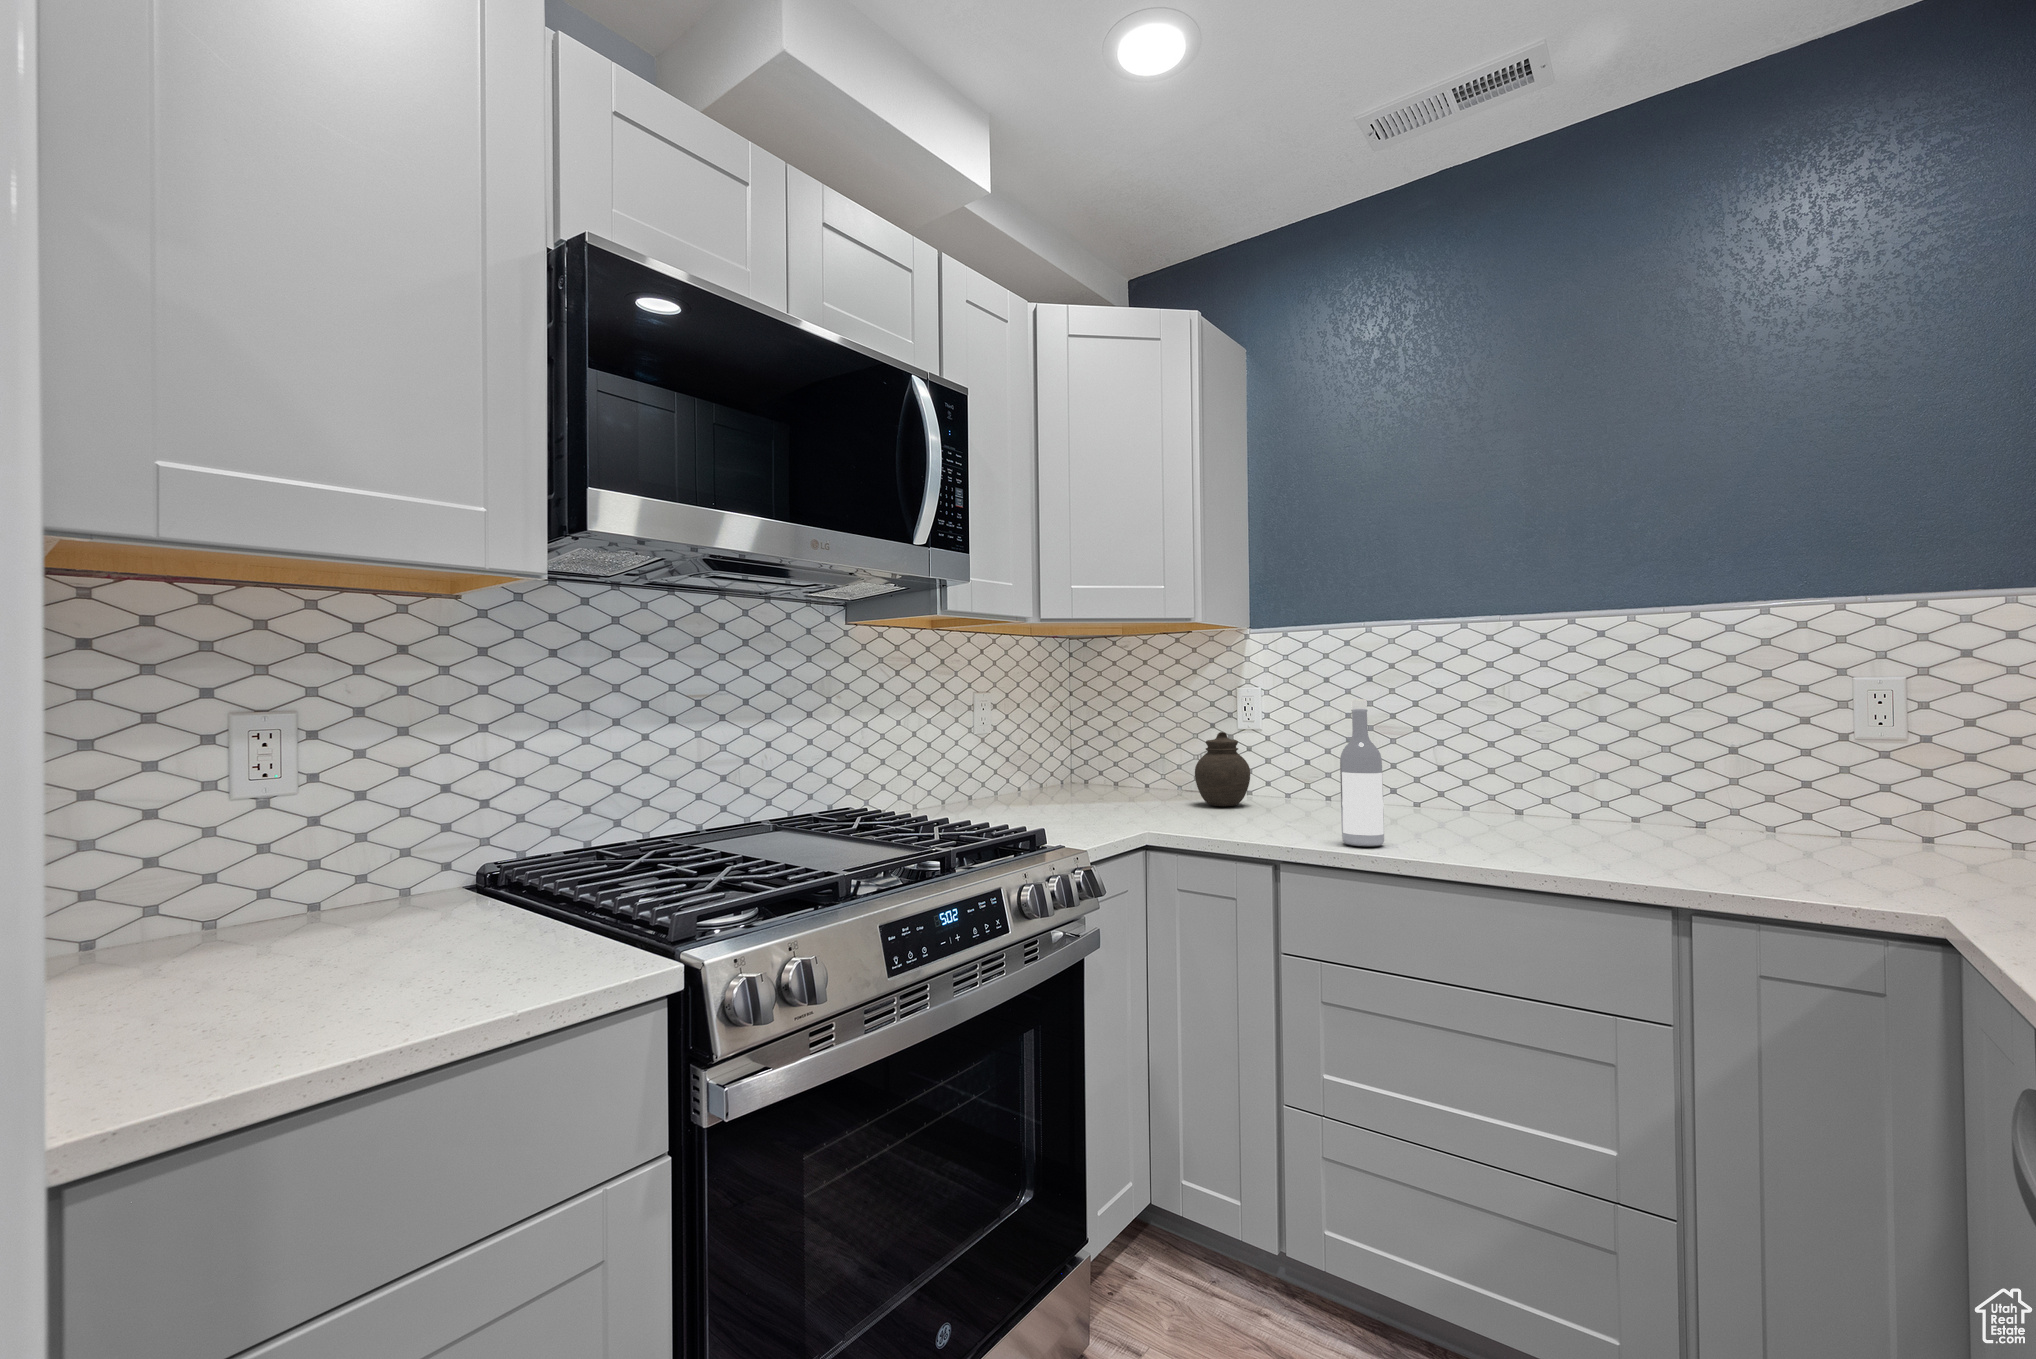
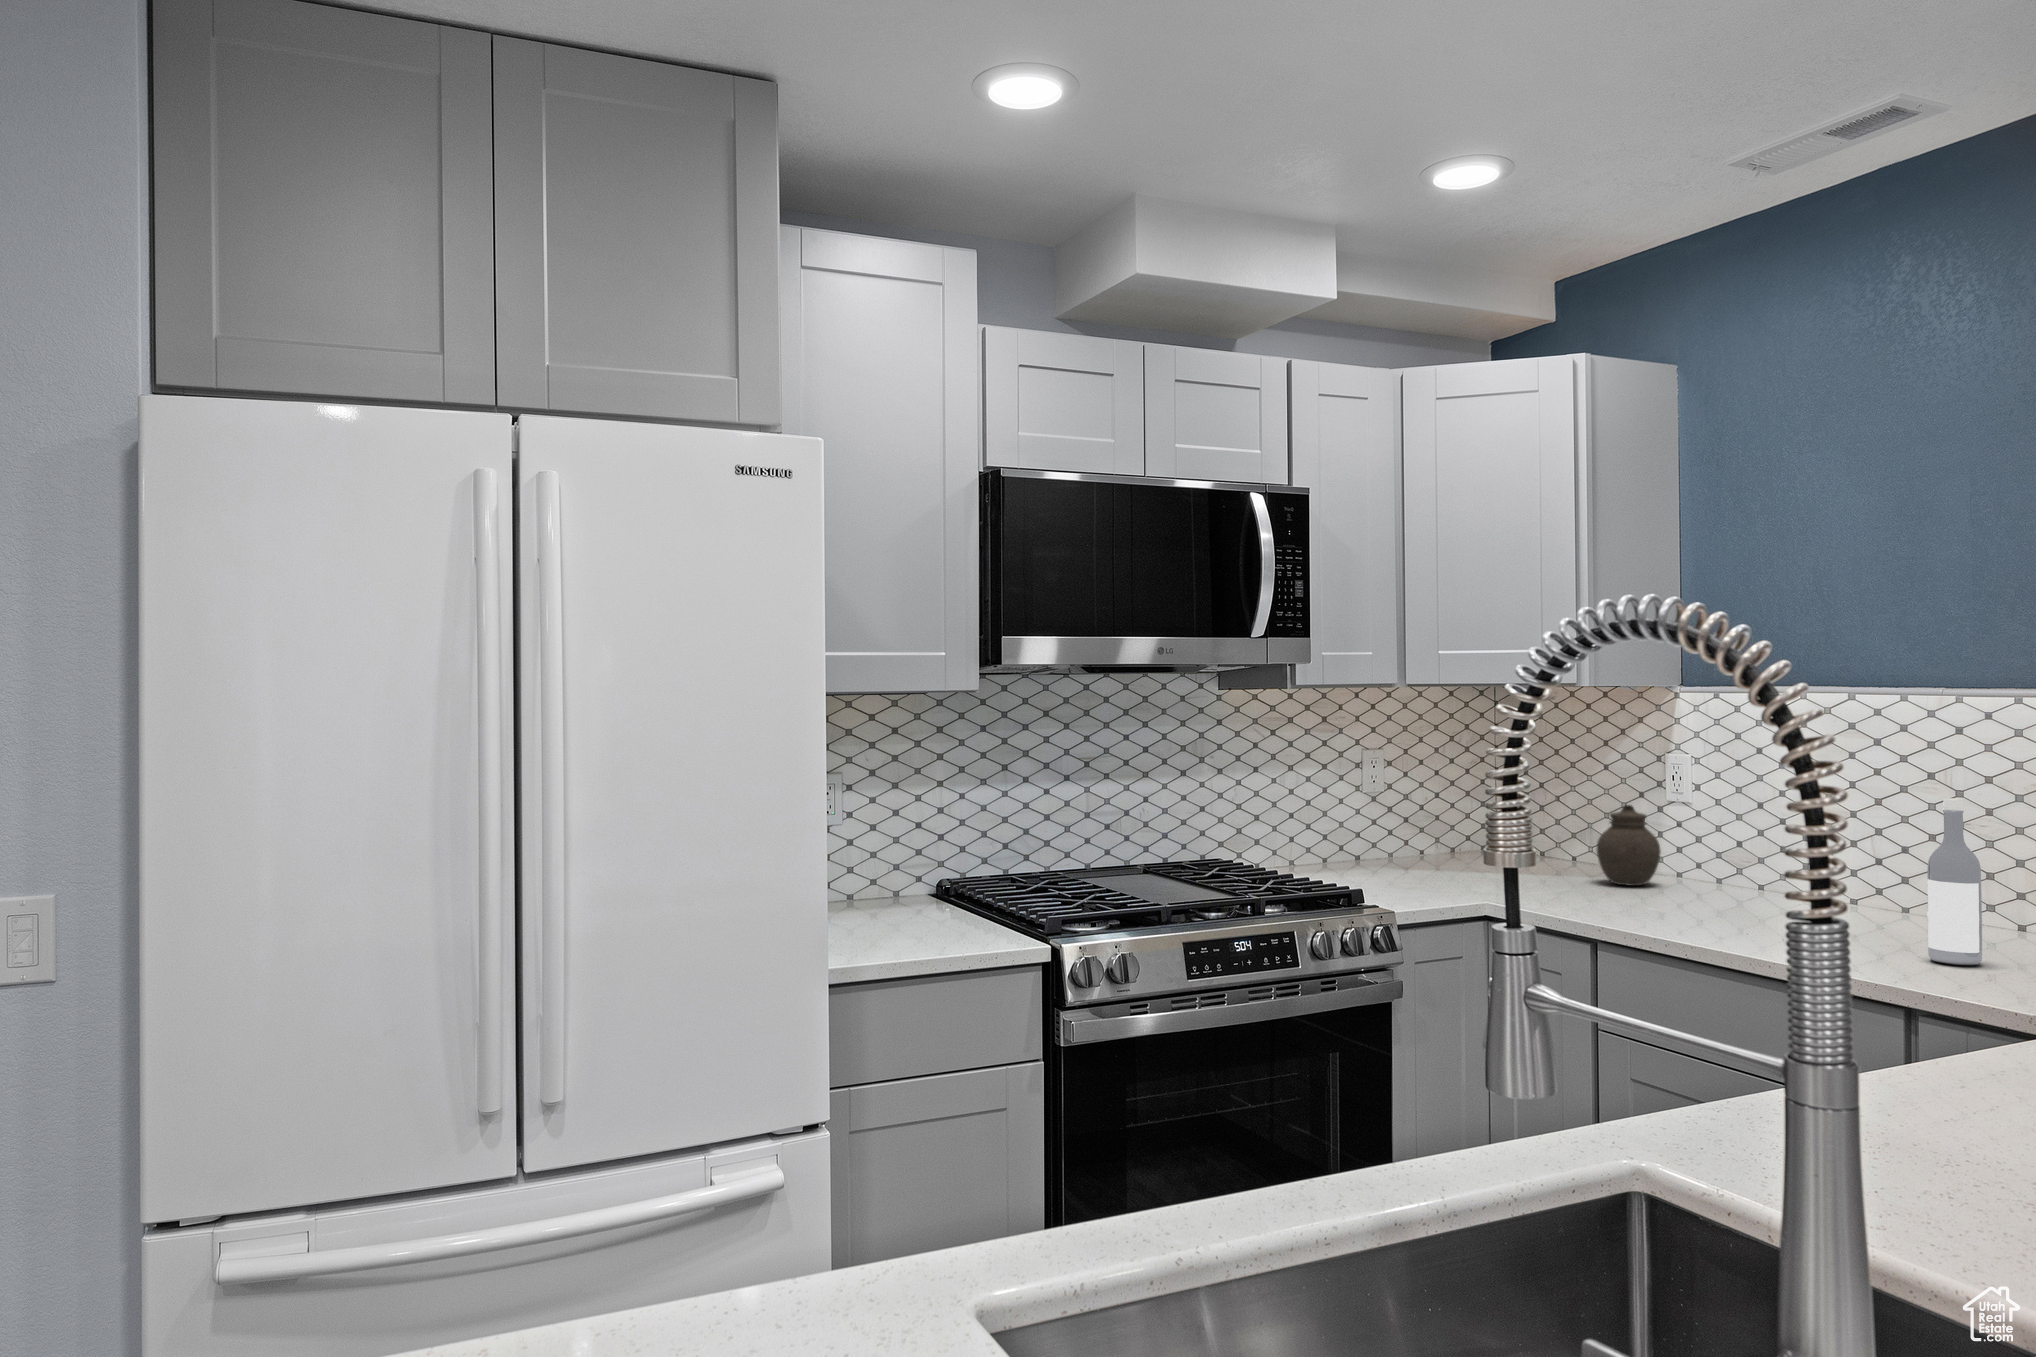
wine bottle: present [1340,699,1384,847] -> present [1927,798,1982,965]

